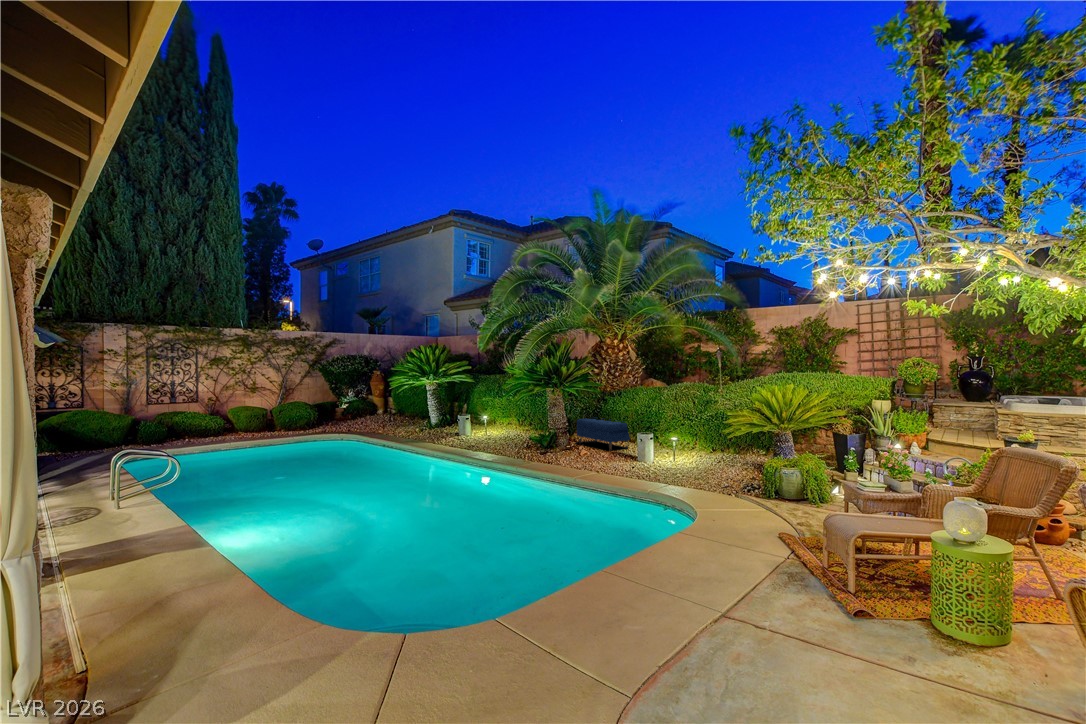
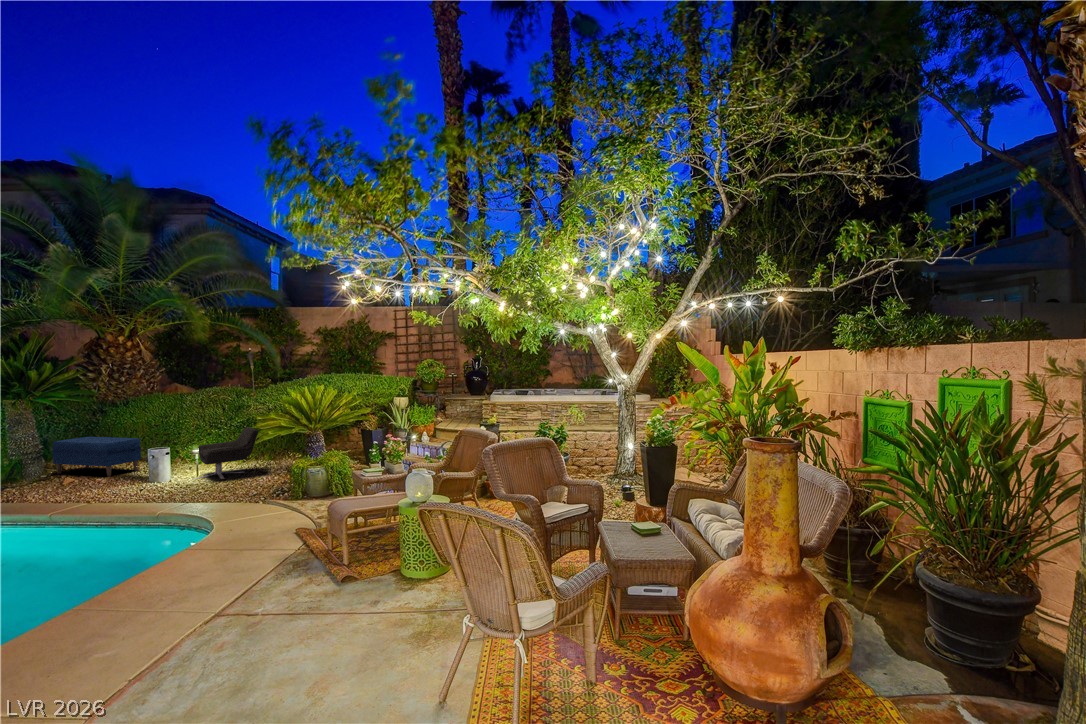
lounge chair: none [669,421,723,466] -> present [194,427,258,479]

